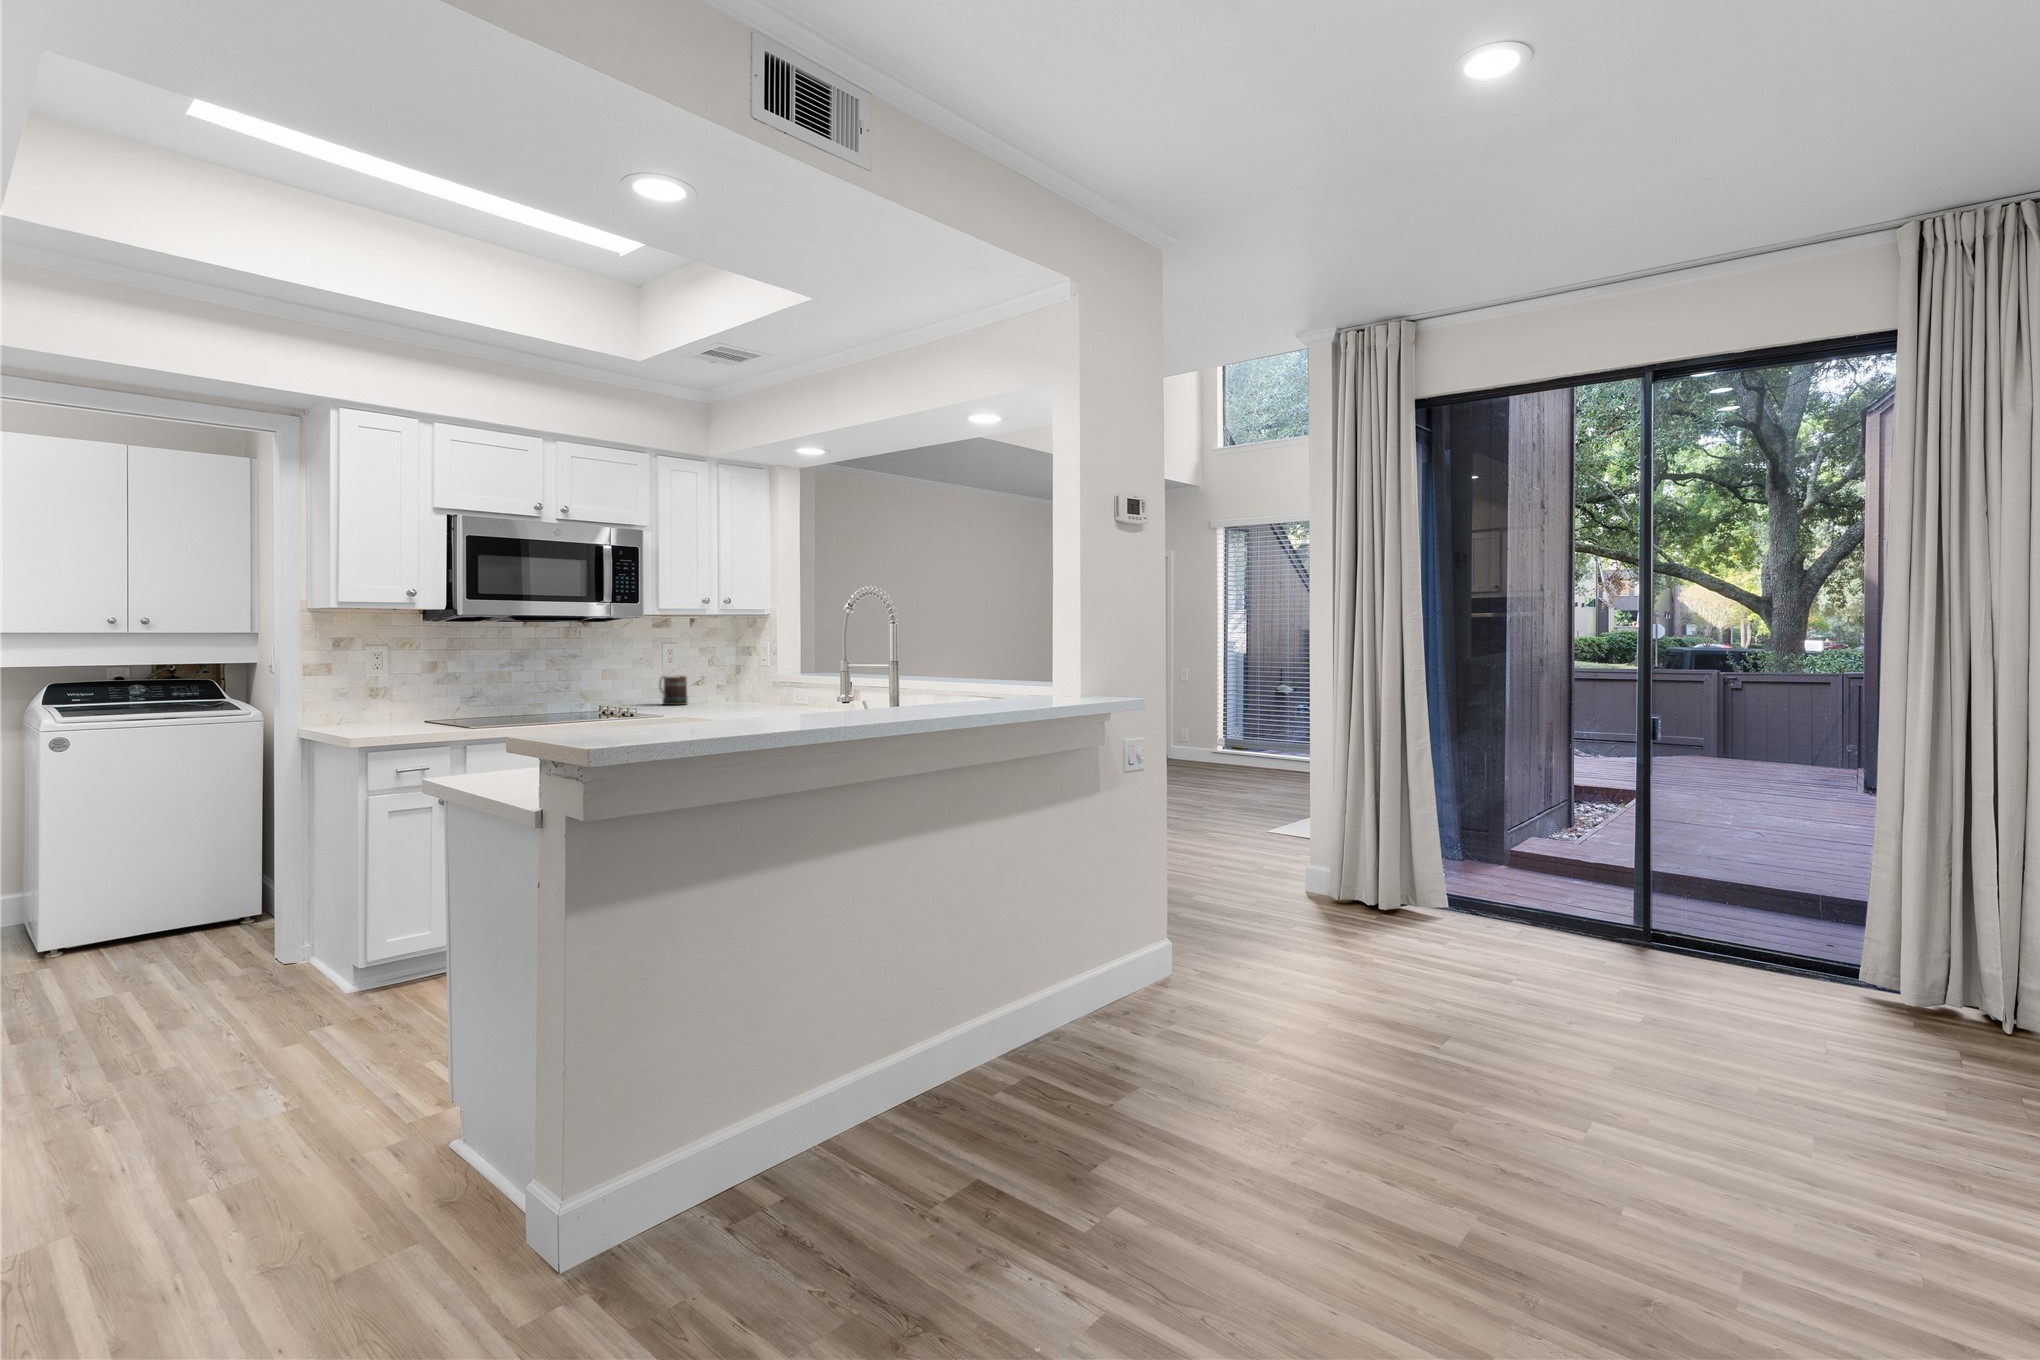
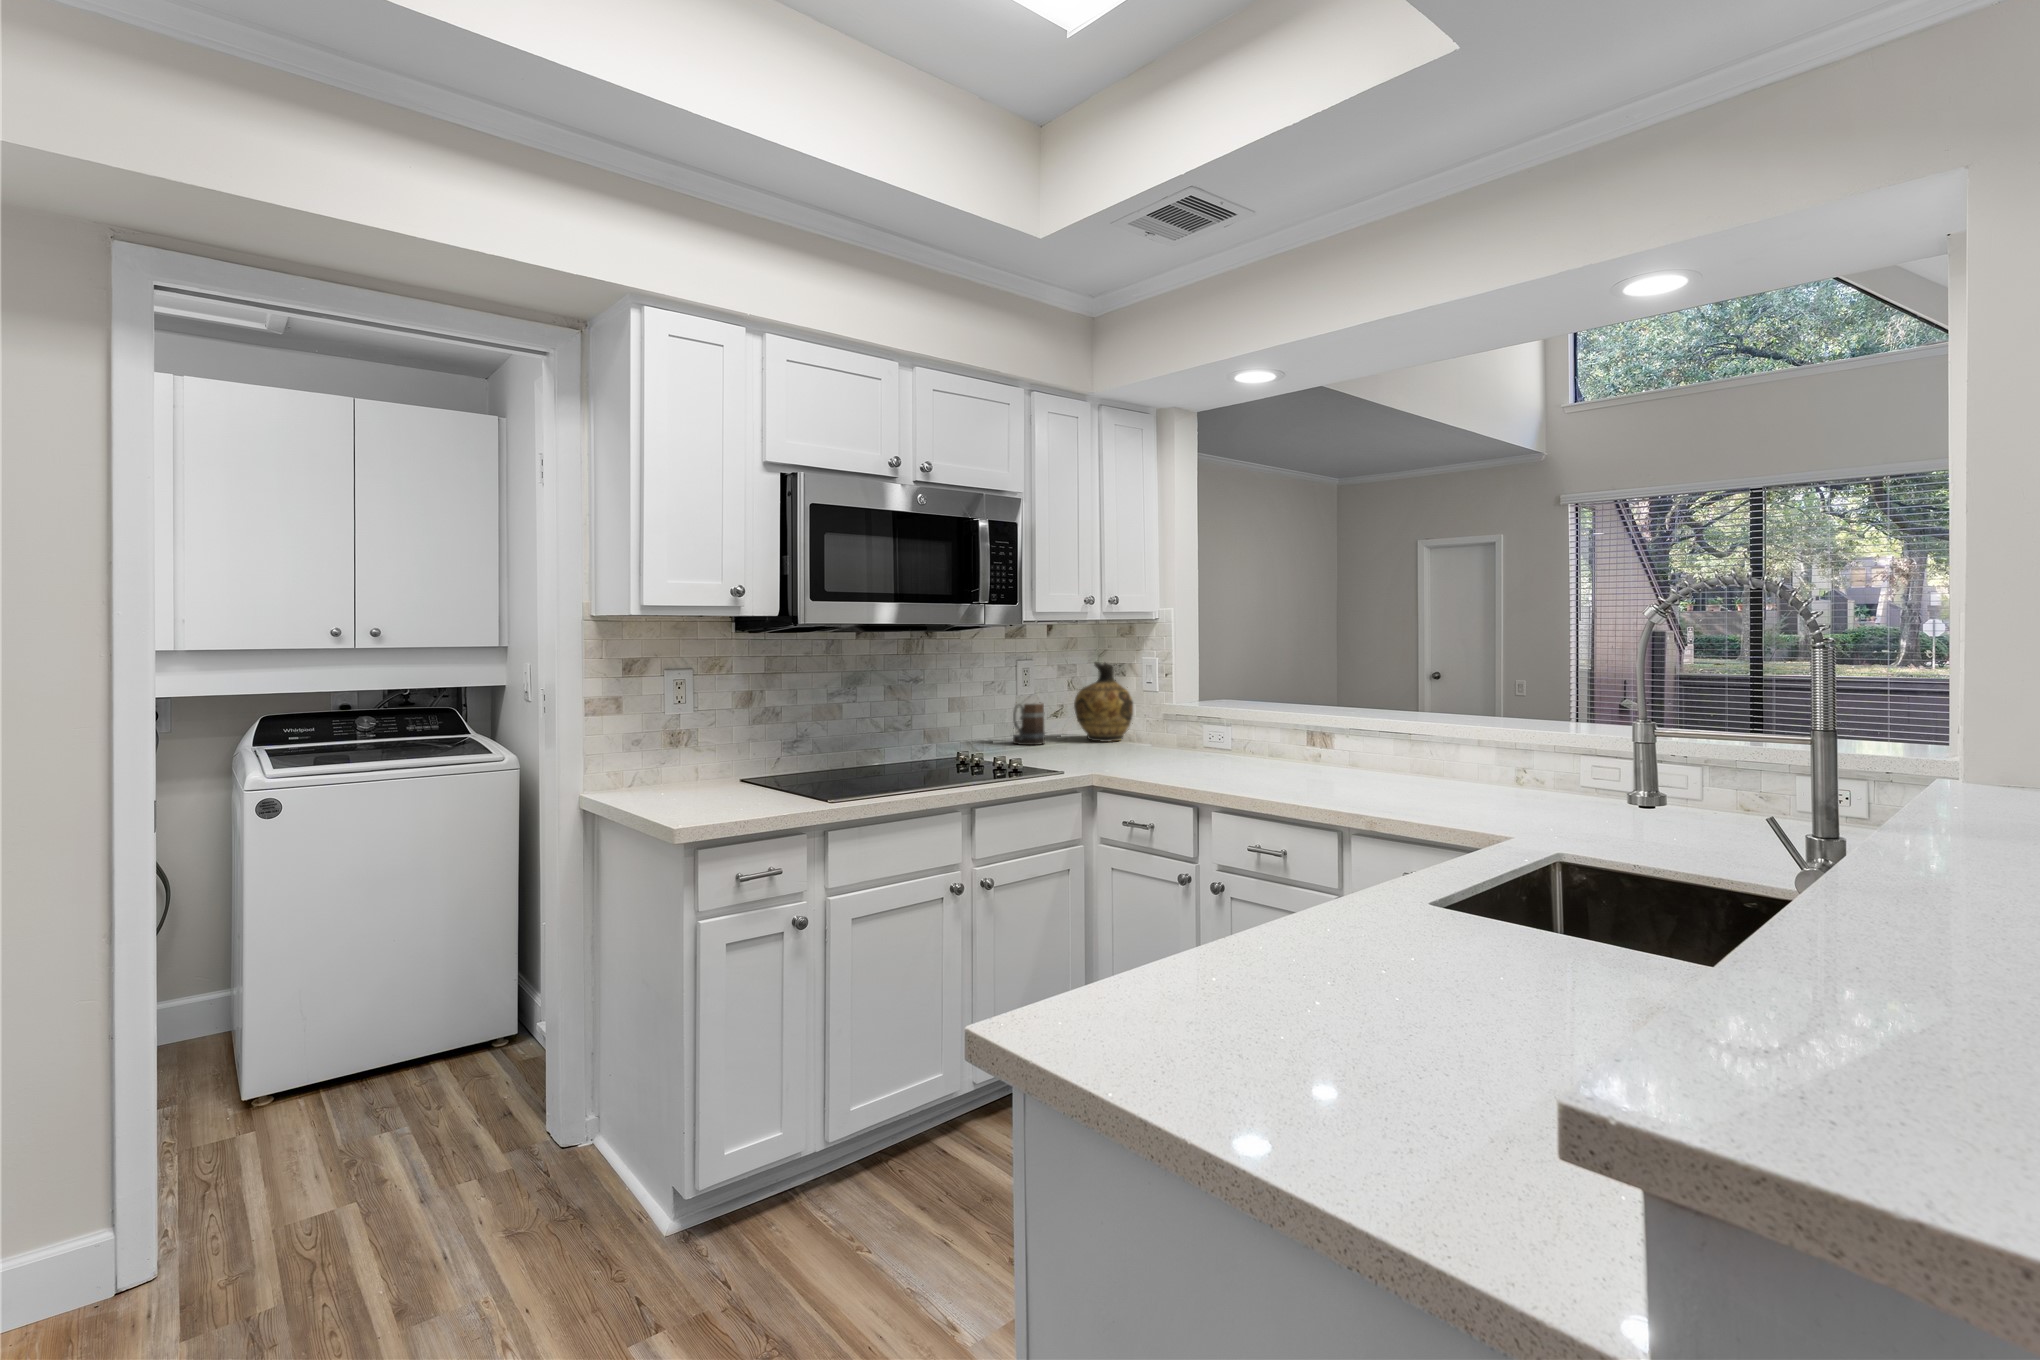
ceramic jug: none [713,647,761,703] -> present [1074,662,1133,742]

